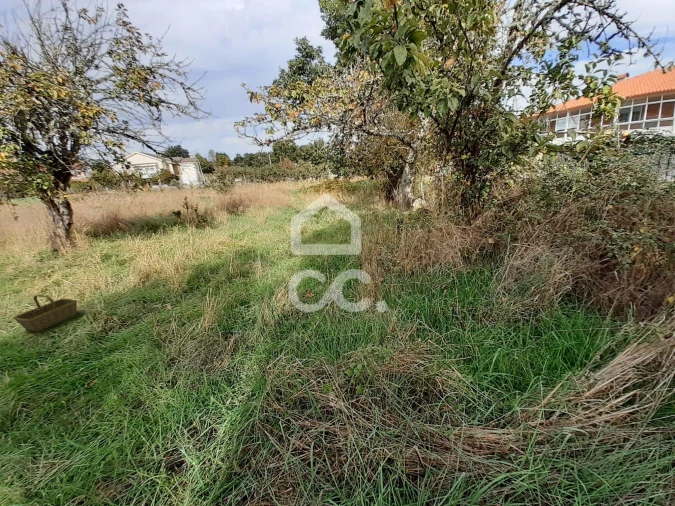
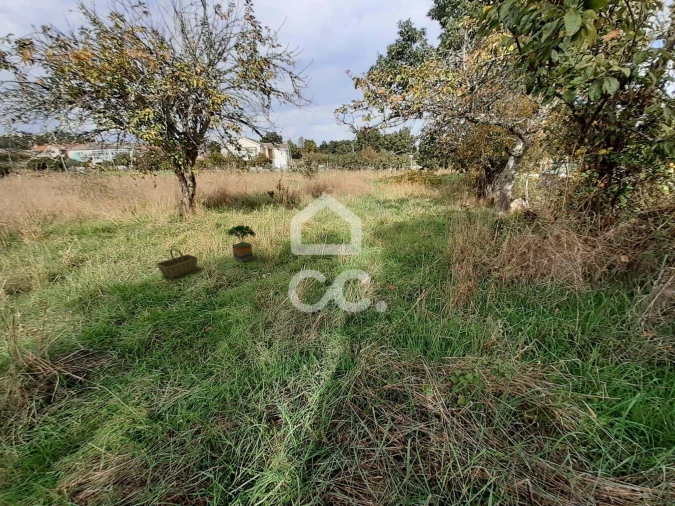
potted tree: none [116,254,155,297] -> present [228,225,256,262]

